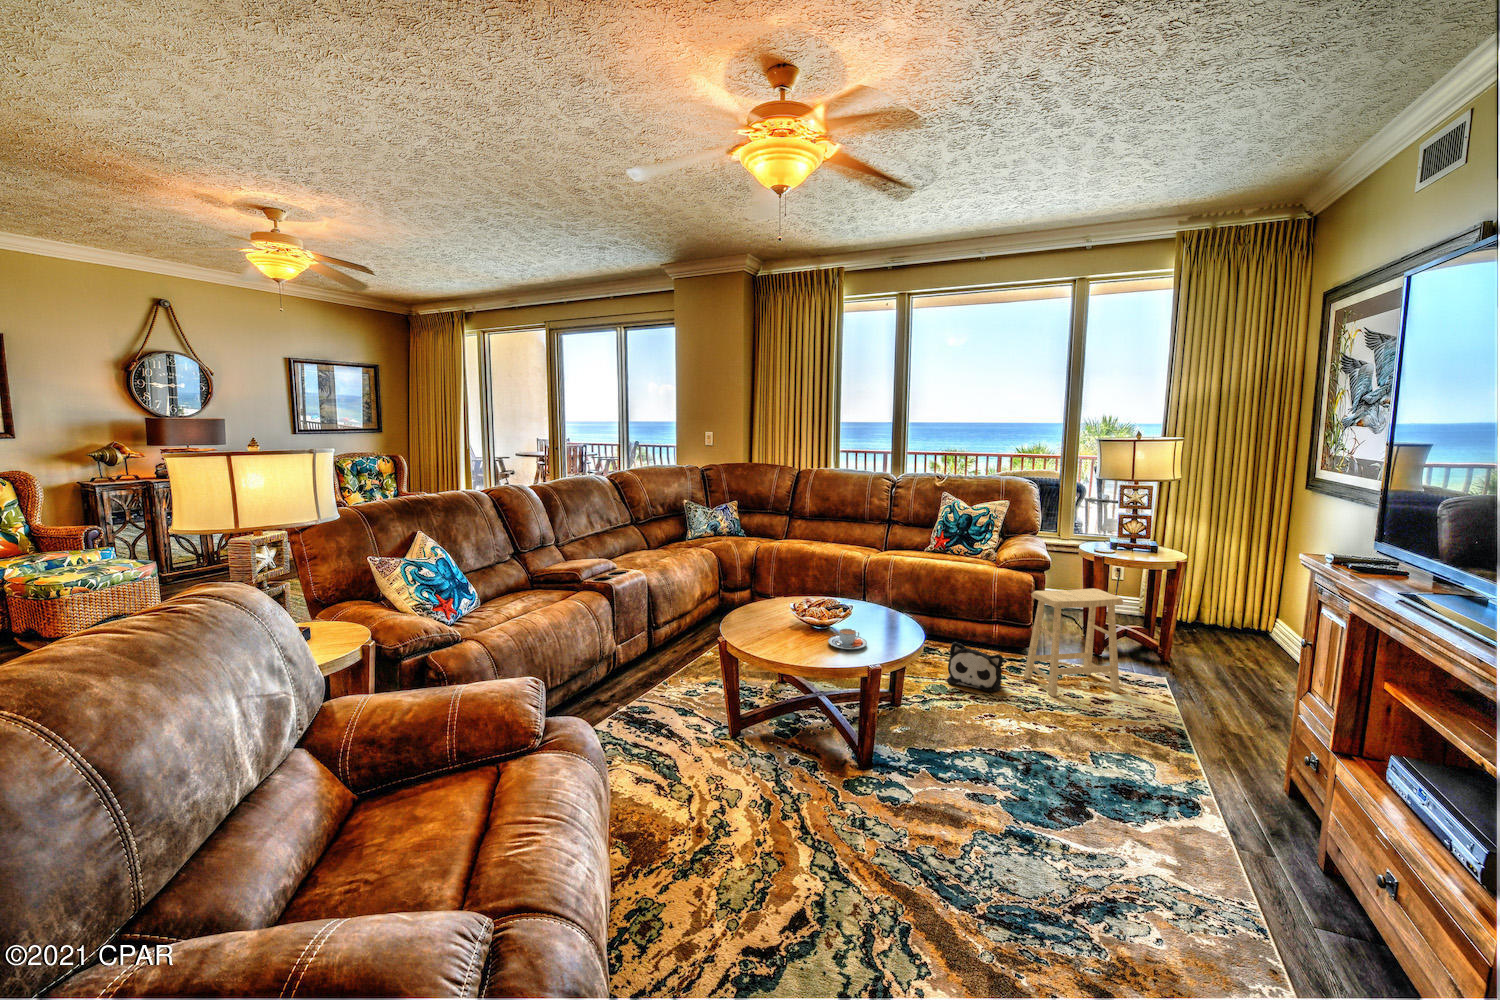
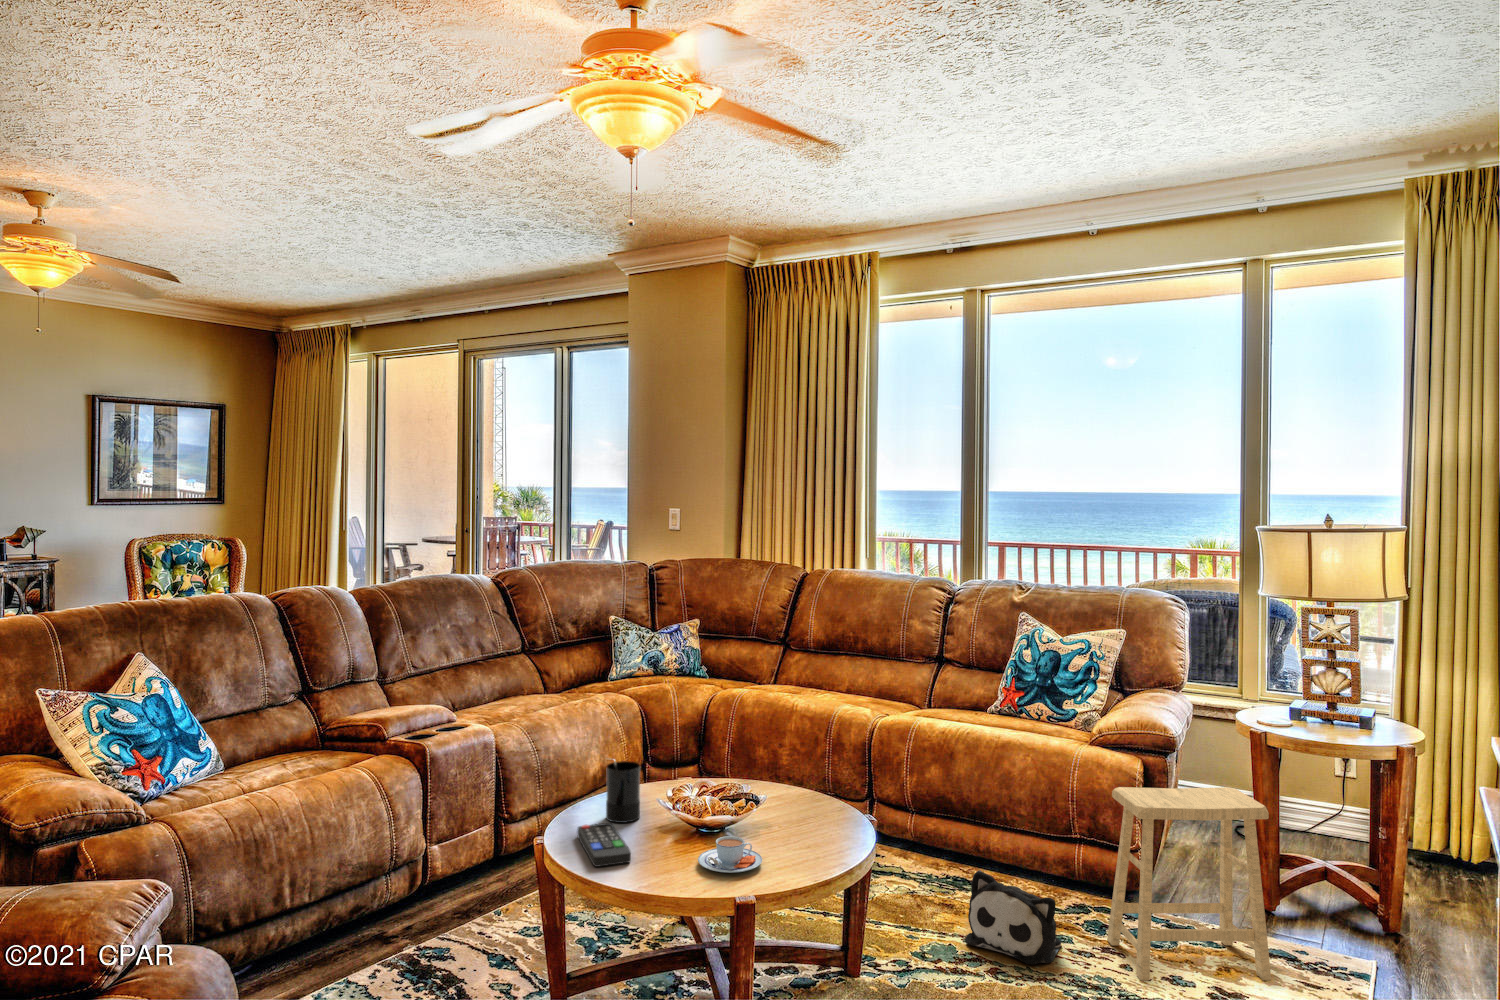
candle: none [750,586,773,625] -> present [606,761,640,823]
remote control: none [744,625,788,650] -> present [577,823,631,867]

